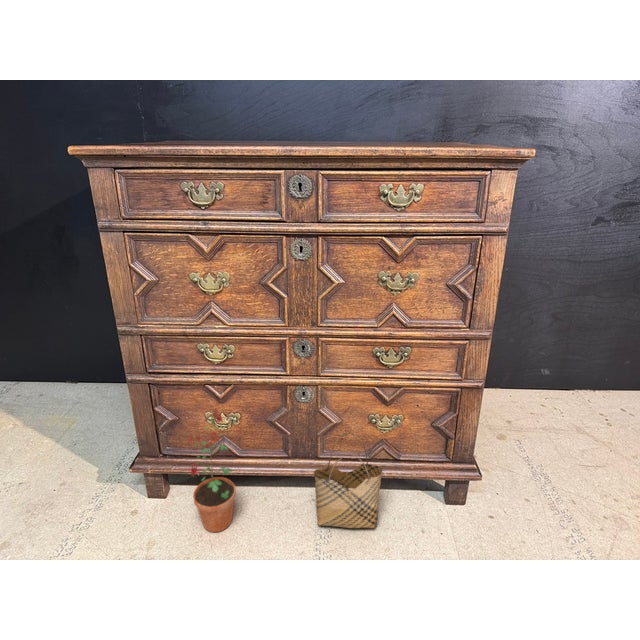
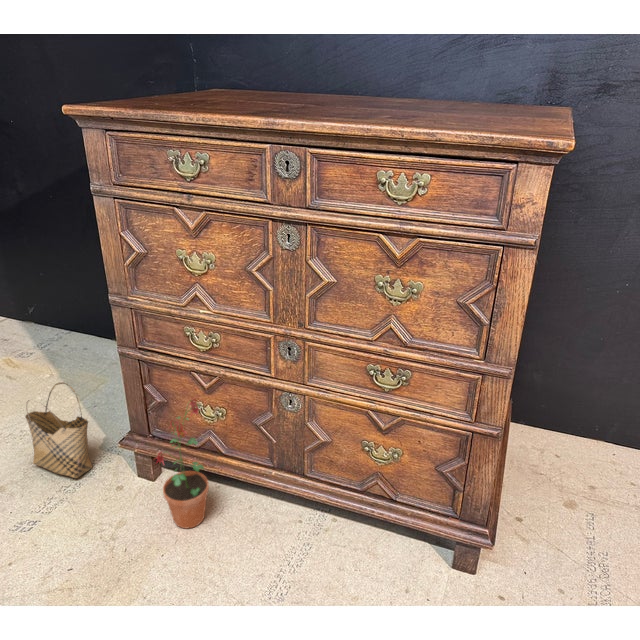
woven basket: present [313,433,382,528] -> present [25,382,93,478]

